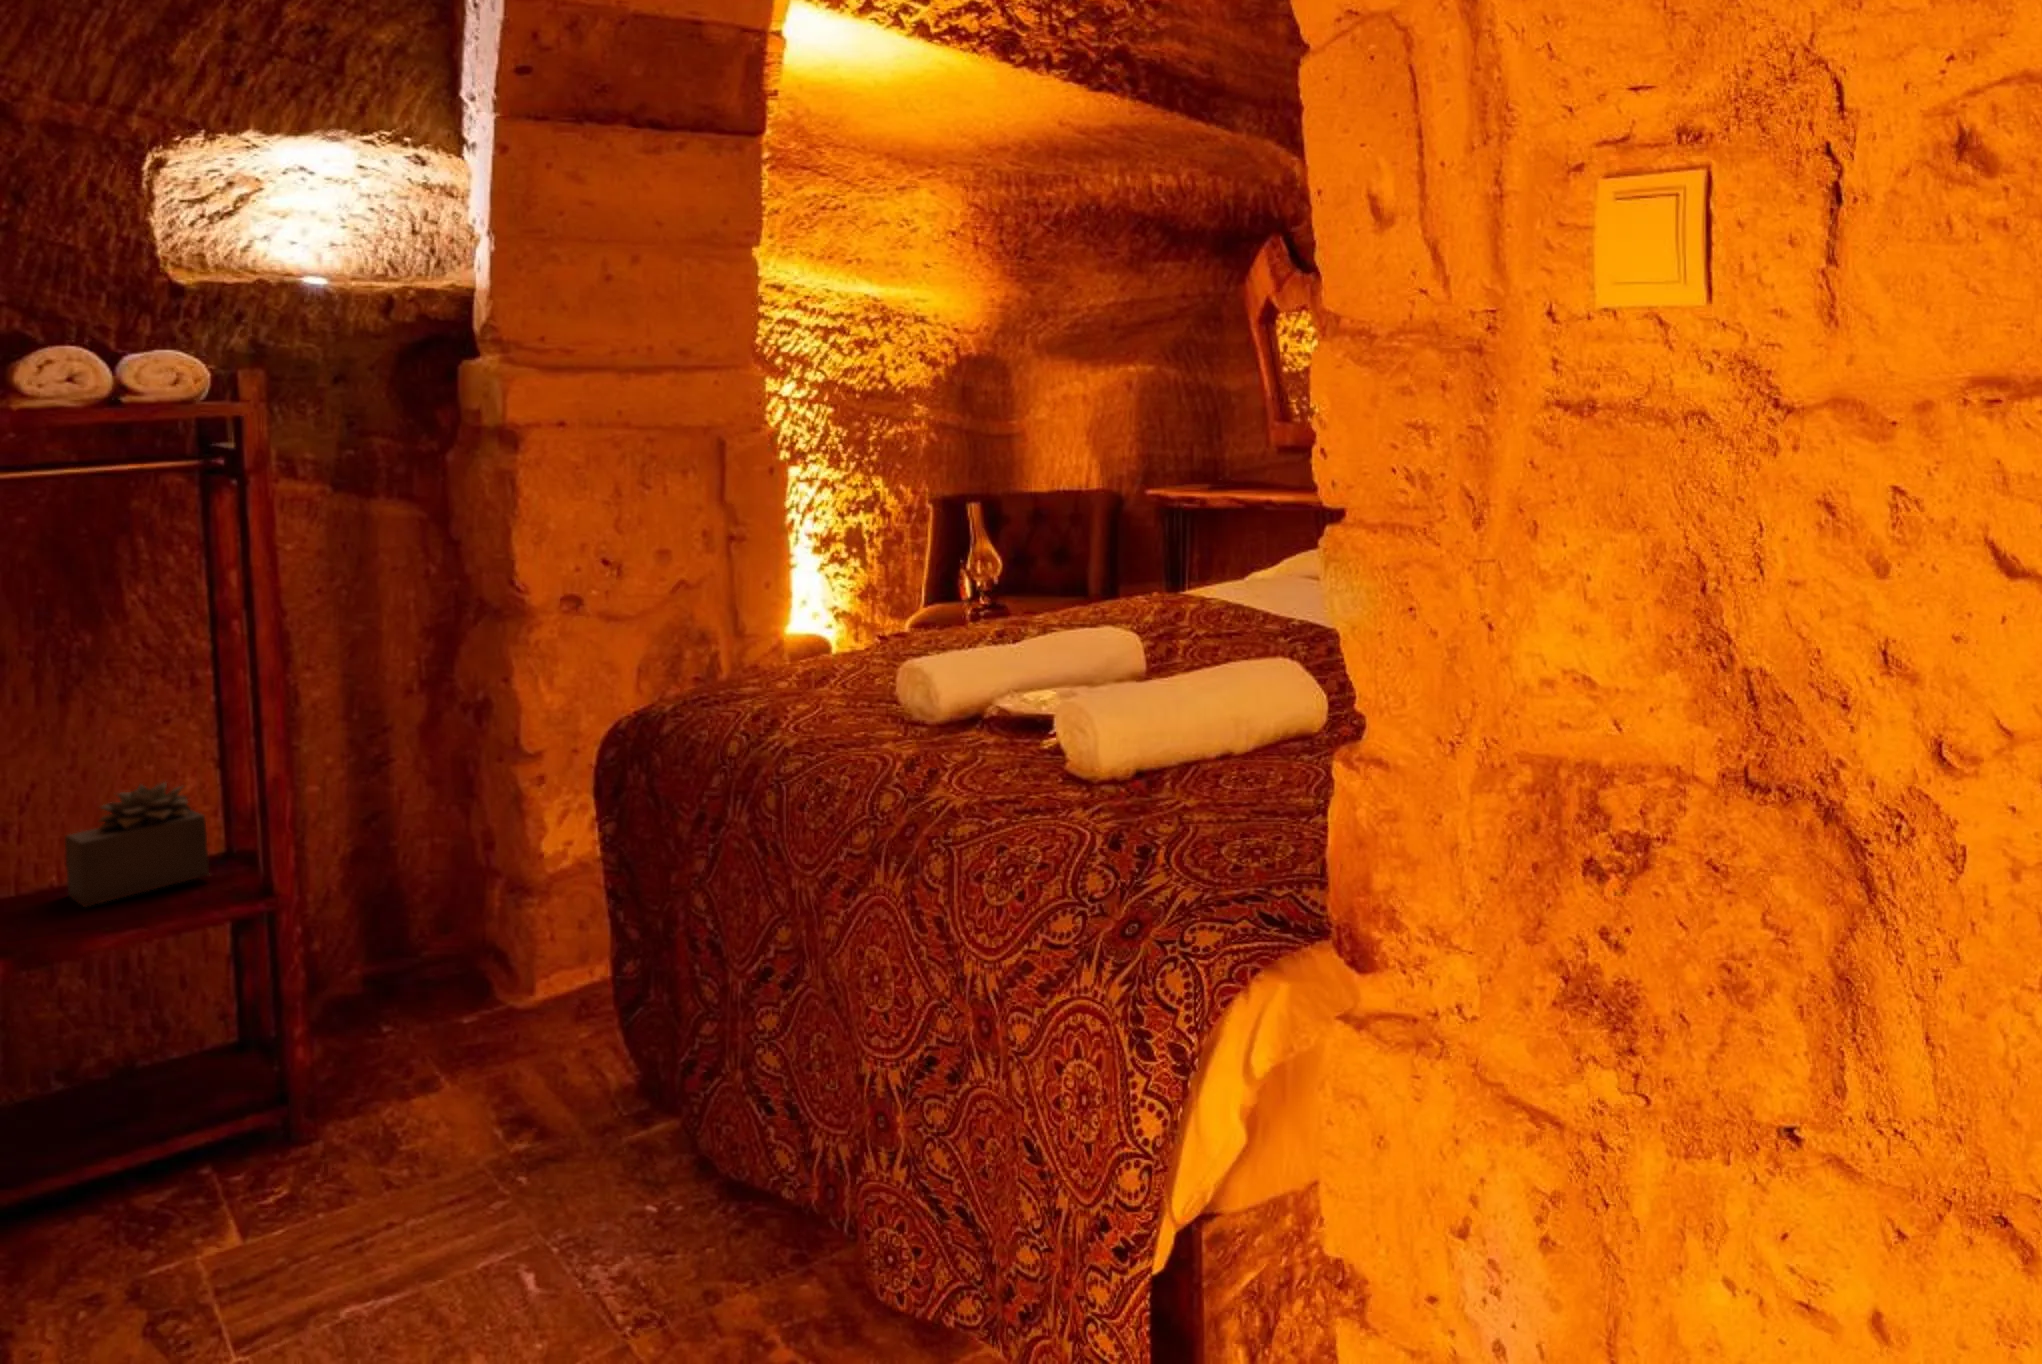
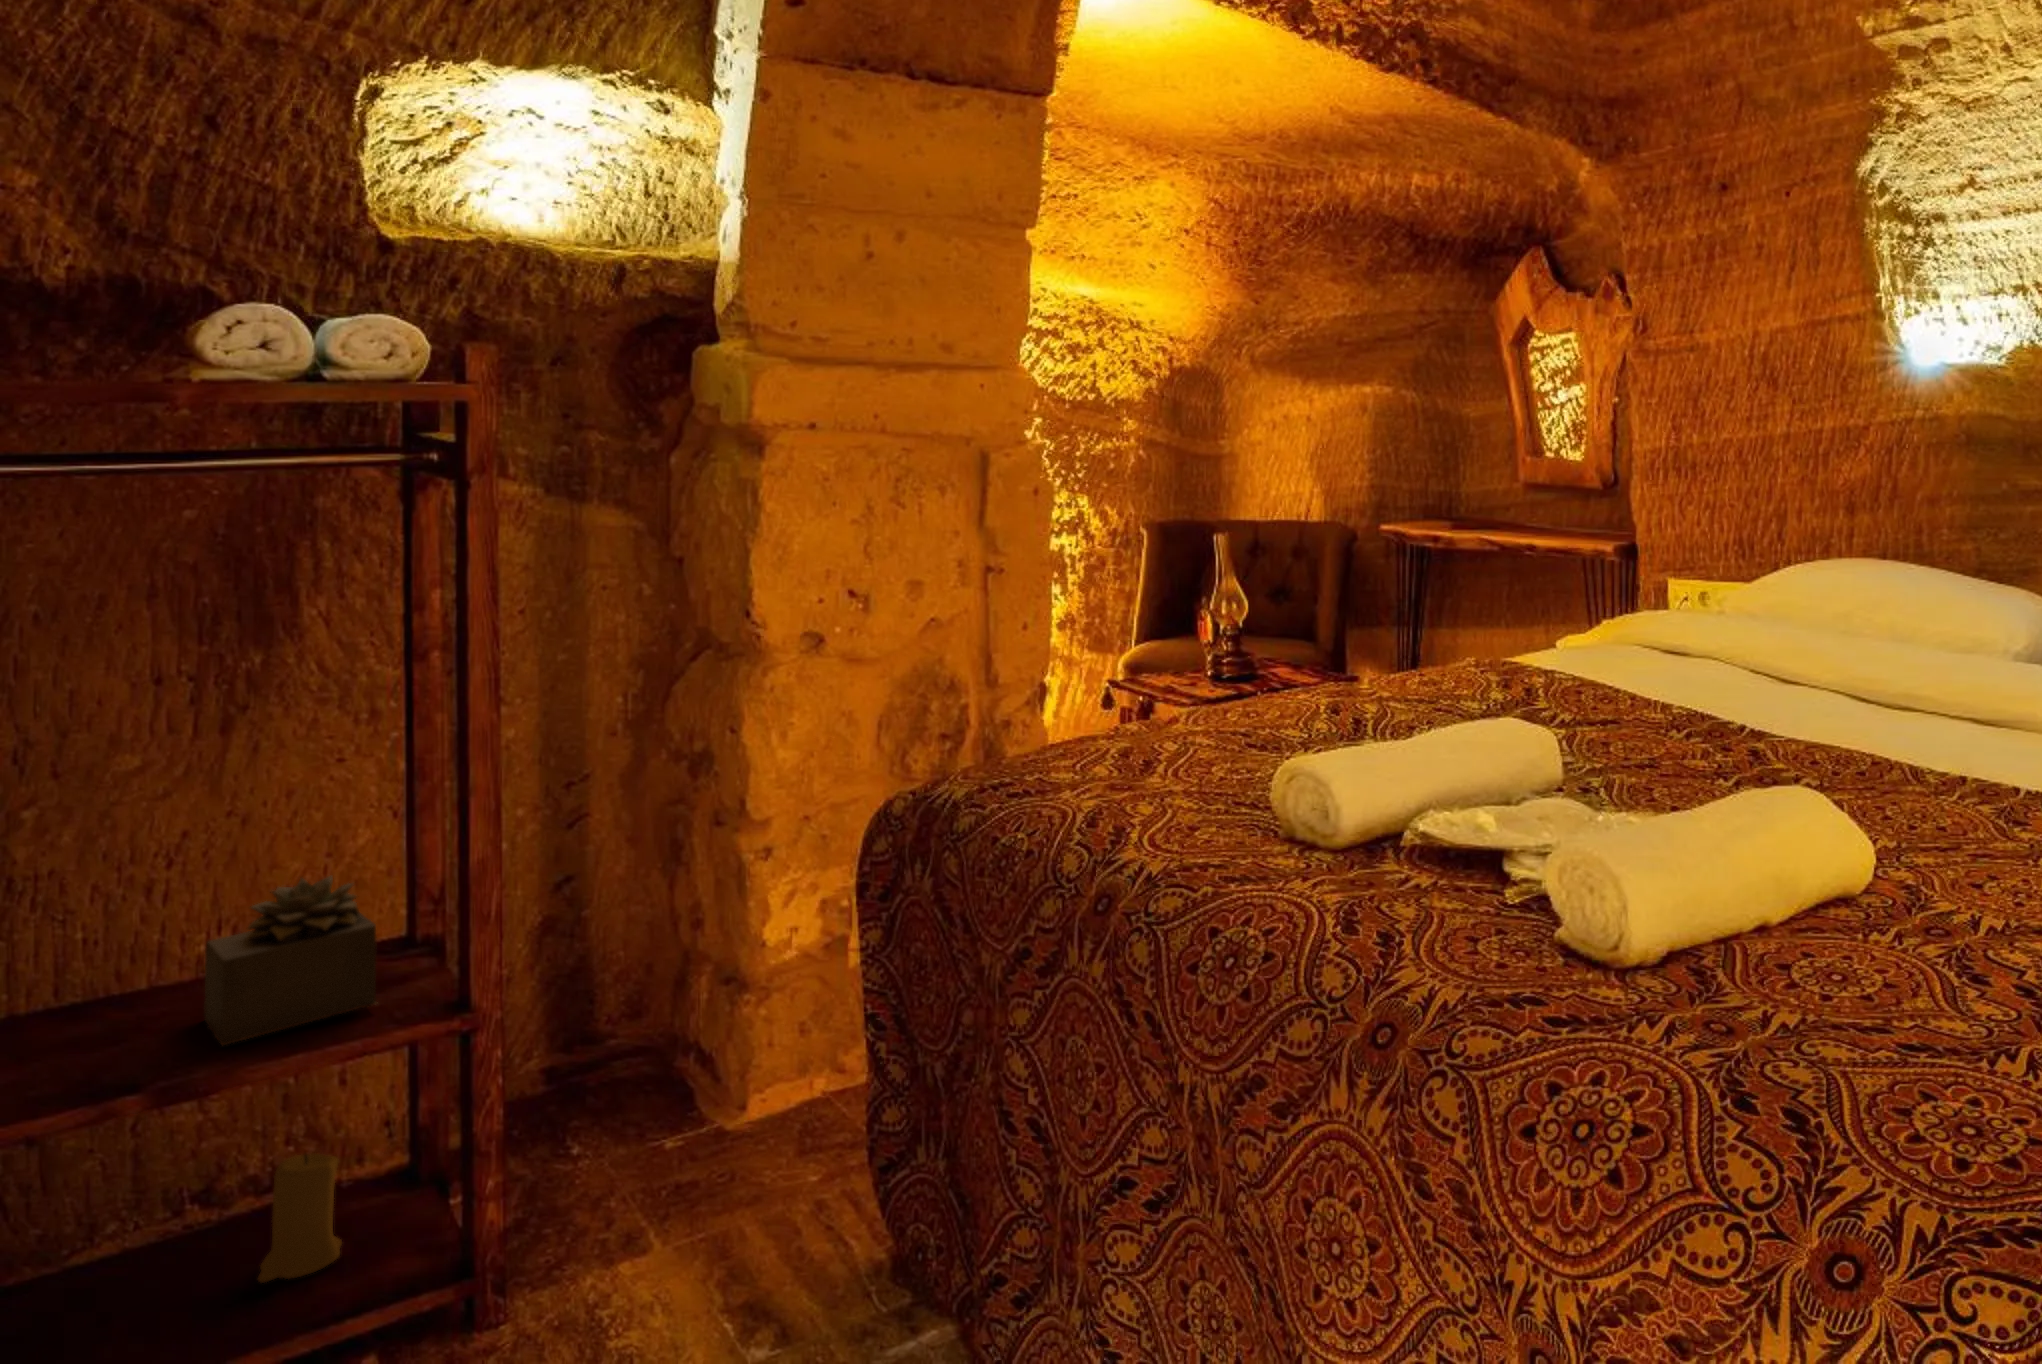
candle: none [128,994,197,1091] -> present [258,1153,342,1282]

